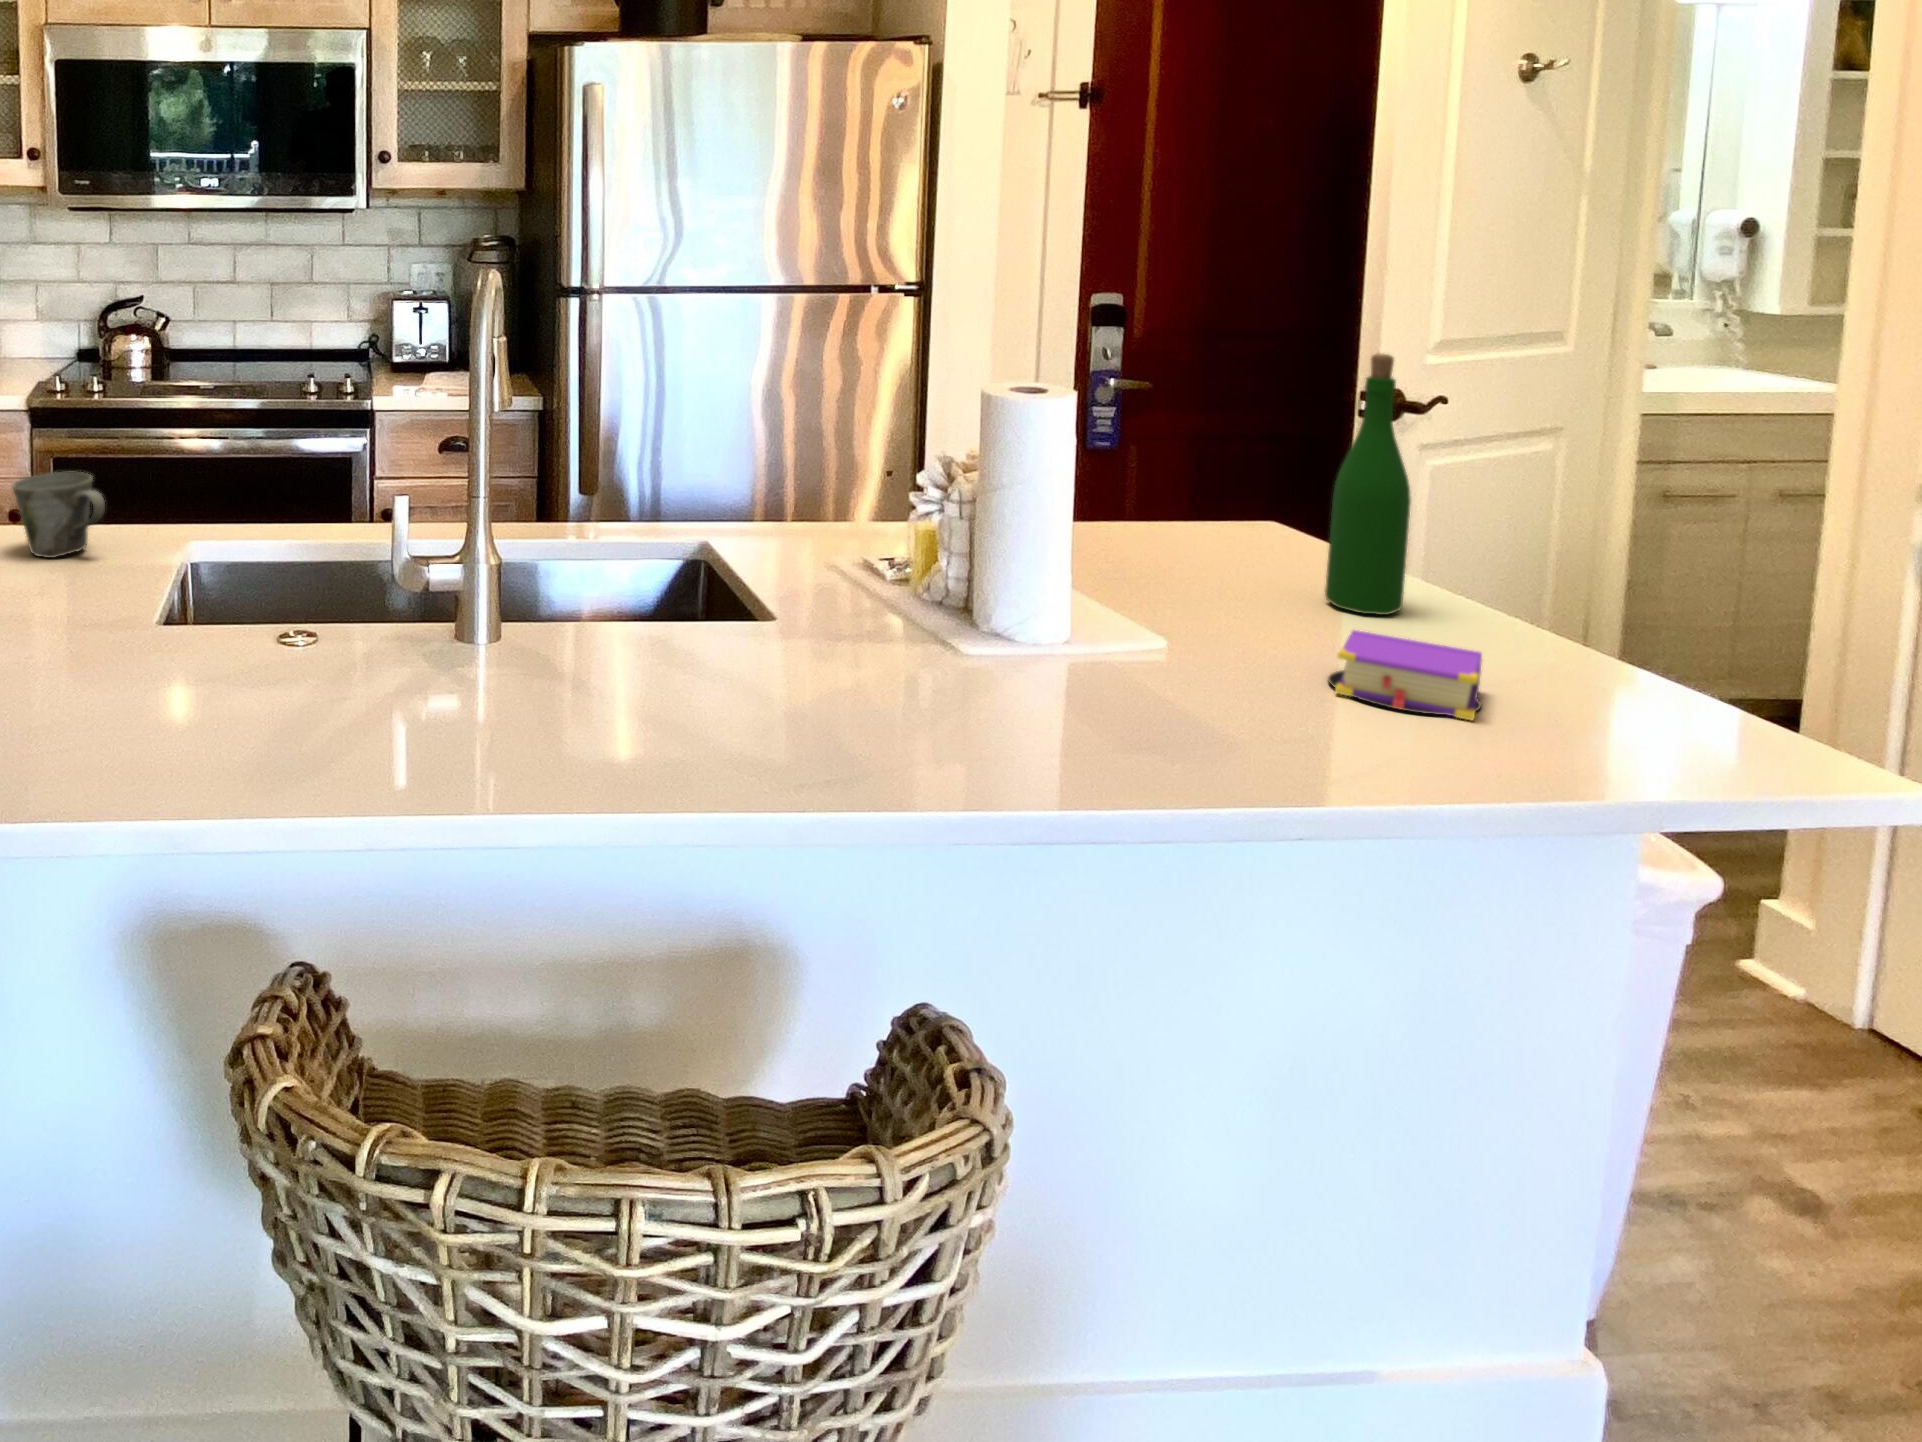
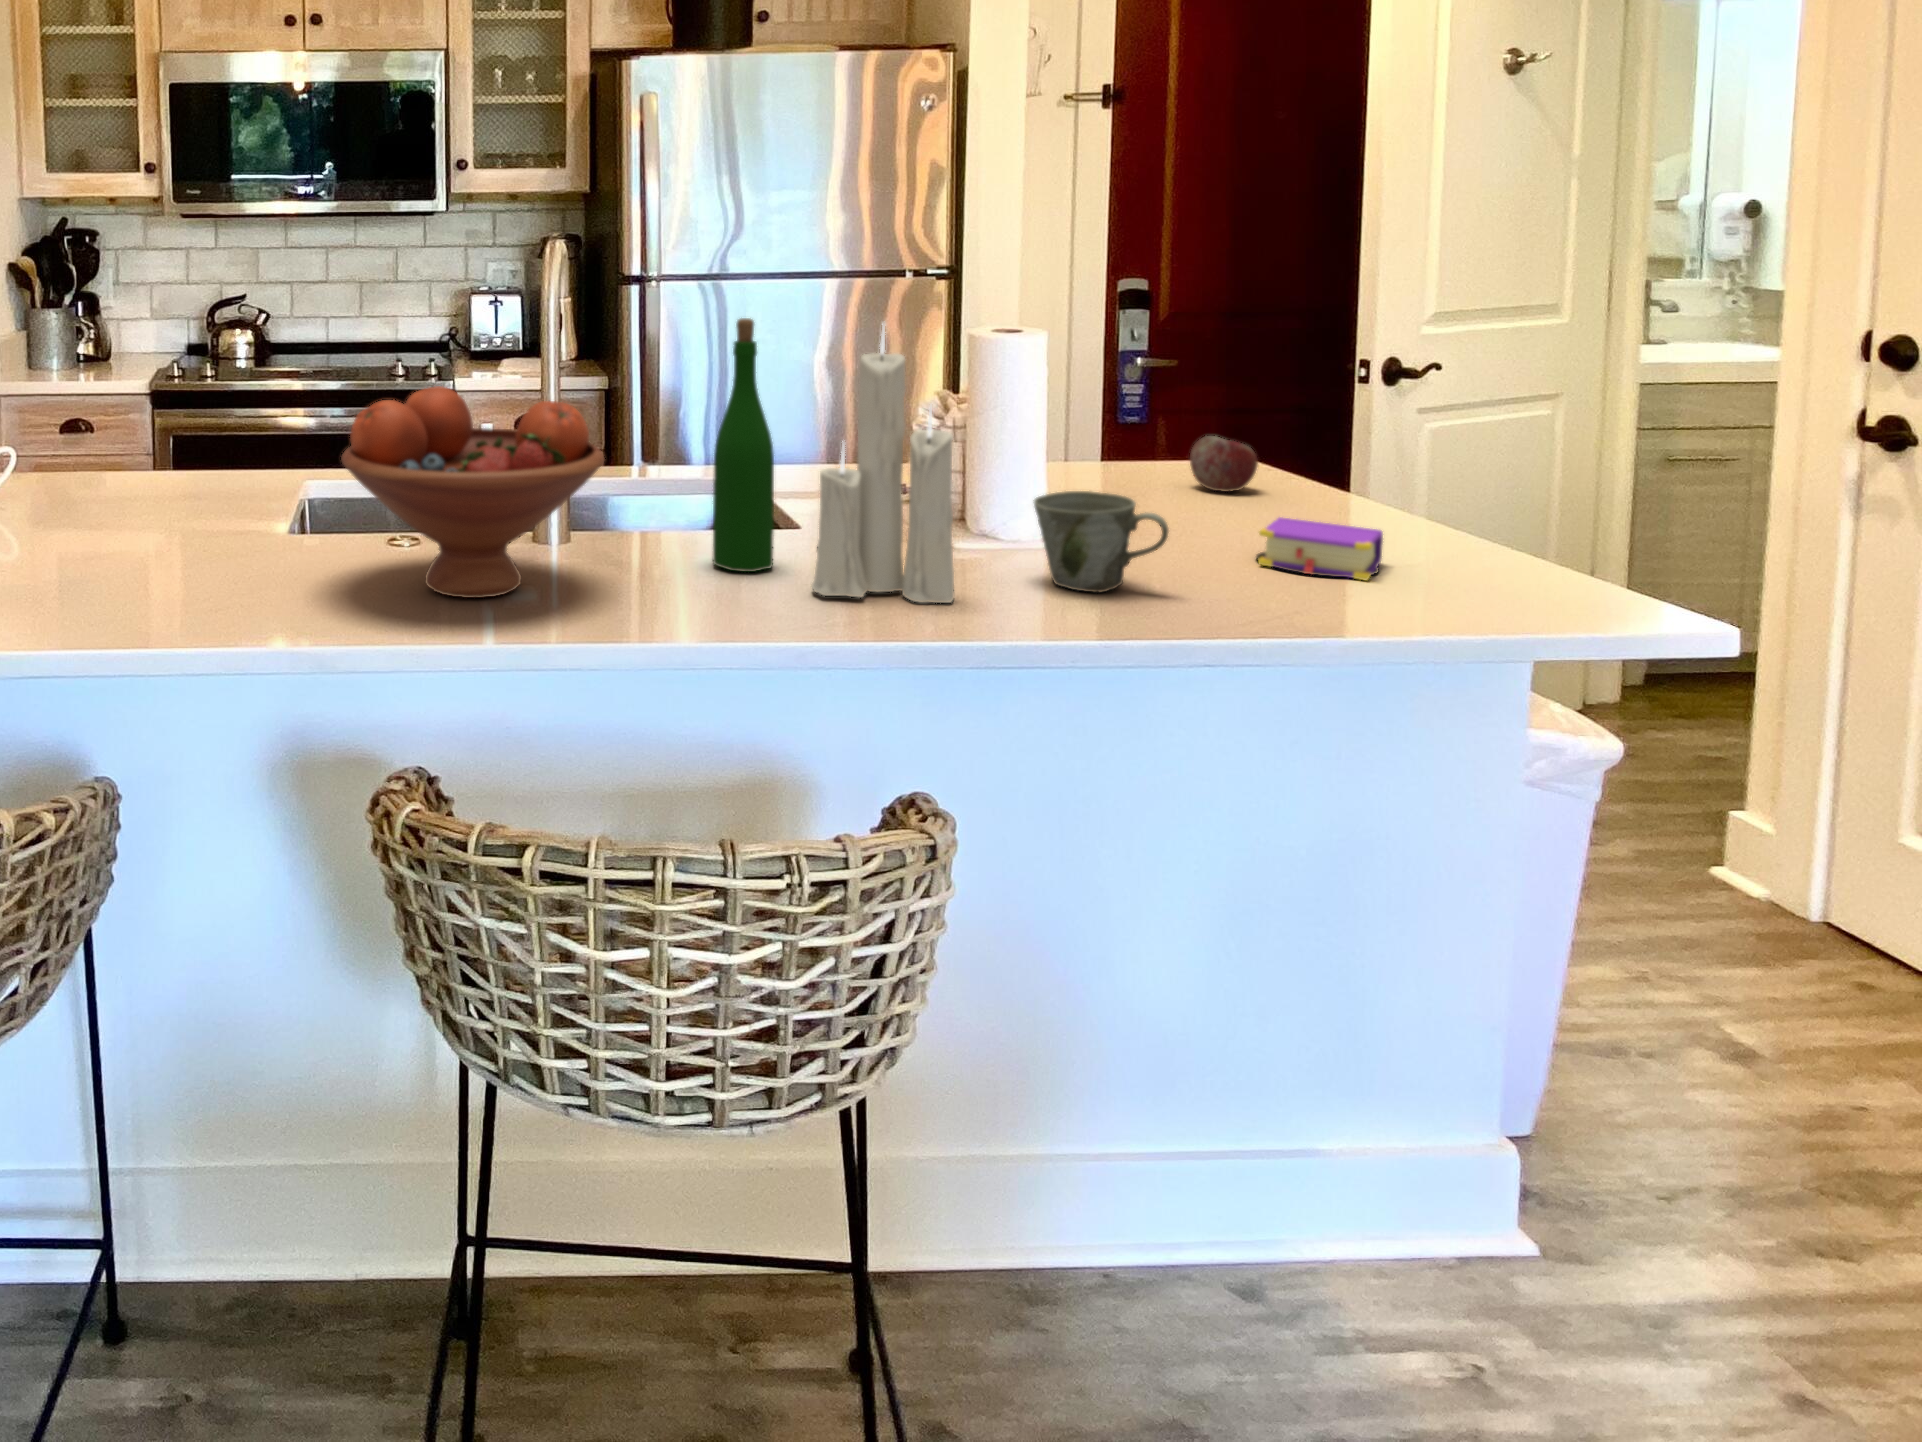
wine bottle: present [1325,353,1411,615] -> present [713,318,774,572]
candle: none [802,380,985,758] -> present [812,324,954,603]
fruit bowl: none [212,466,547,746] -> present [342,386,604,598]
mug: present [12,472,105,558] -> present [1033,491,1169,592]
apple: none [1220,507,1300,574] -> present [1190,436,1258,492]

